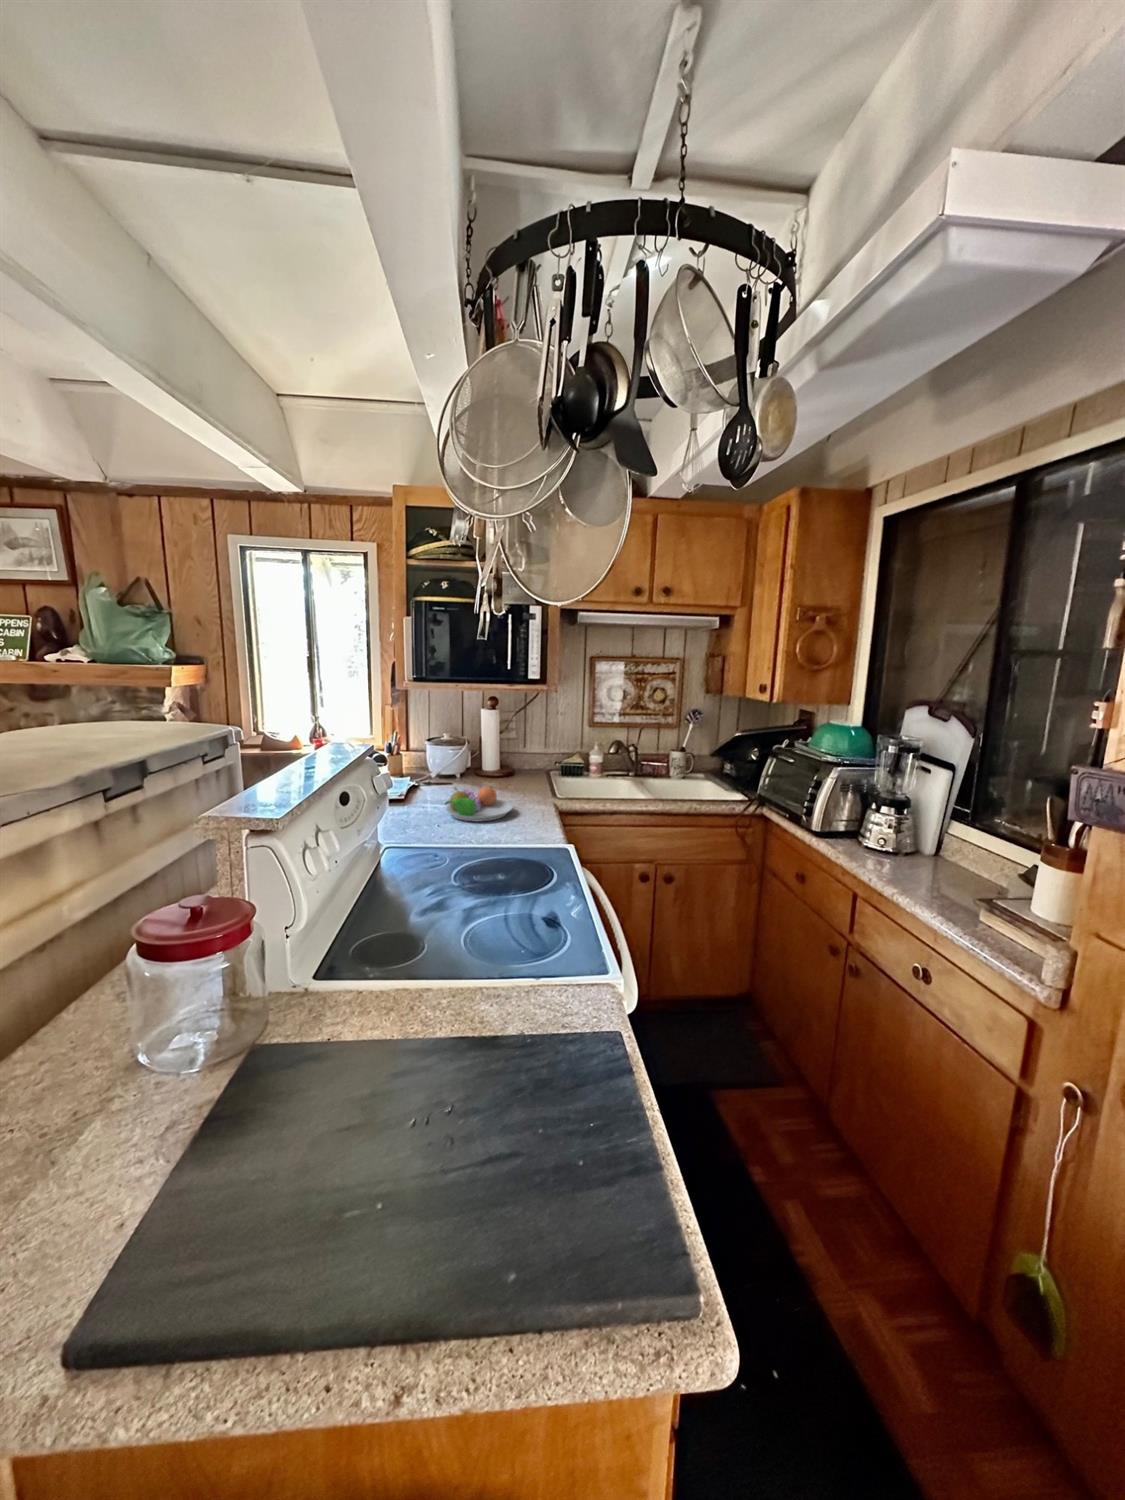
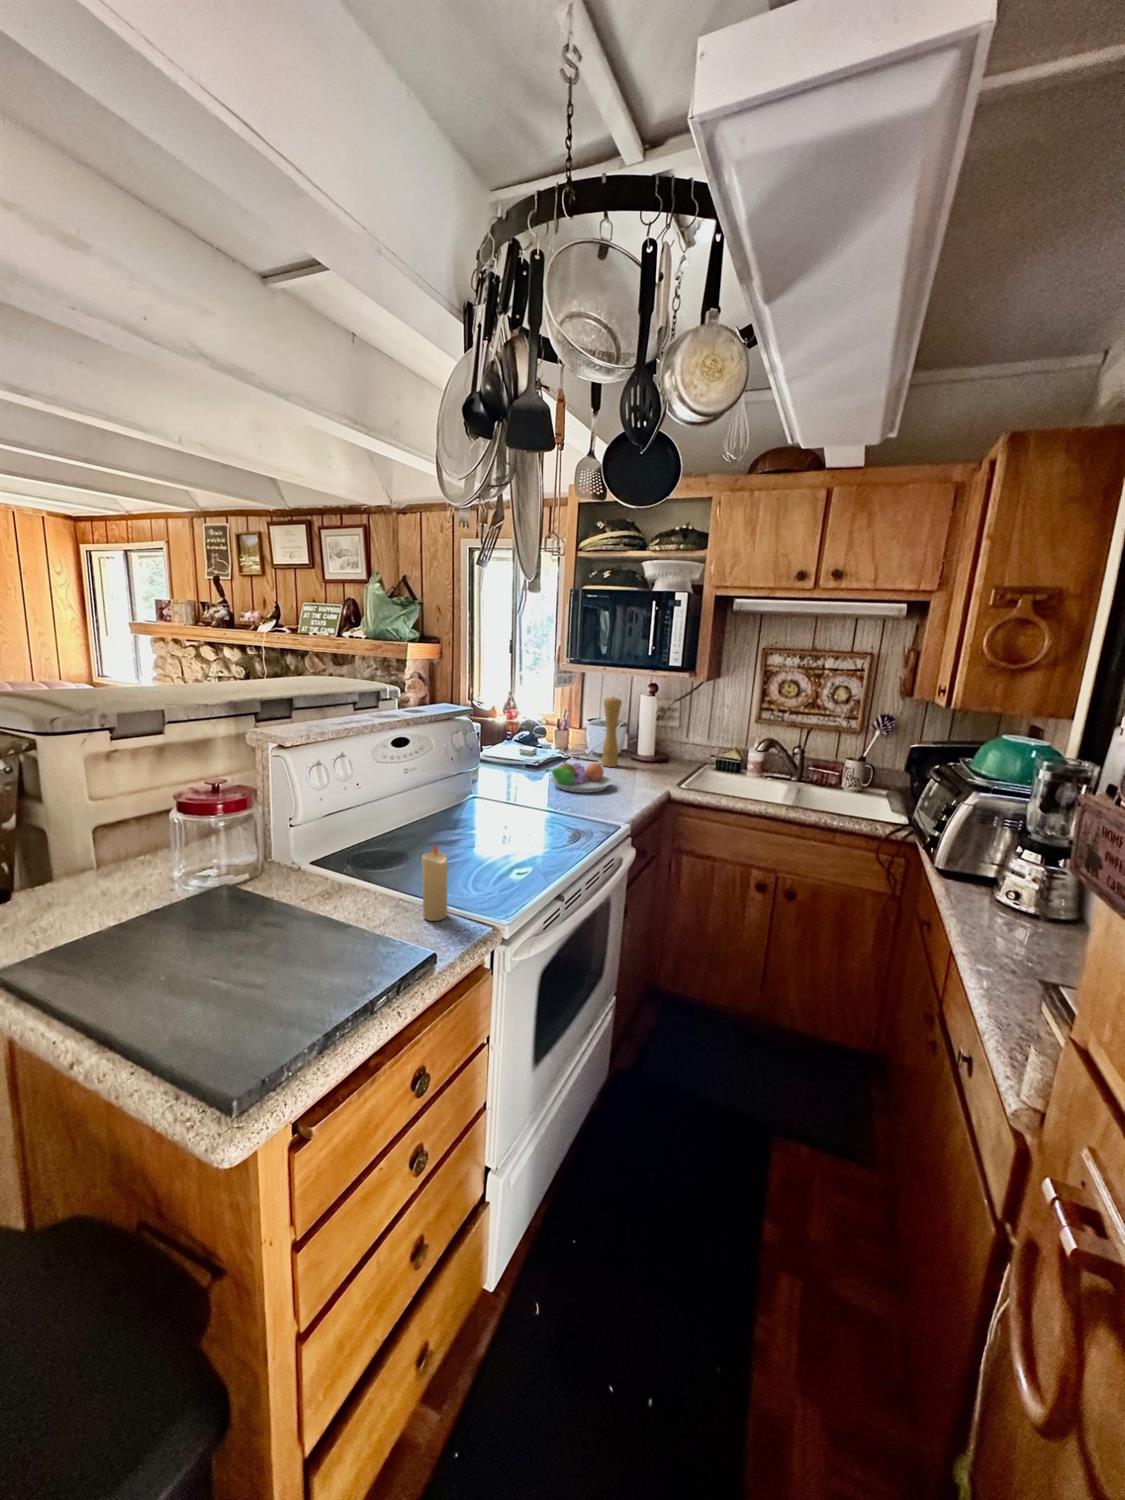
pepper mill: none [463,714,482,788] -> present [602,697,622,767]
candle: none [540,917,573,1013] -> present [421,844,448,921]

